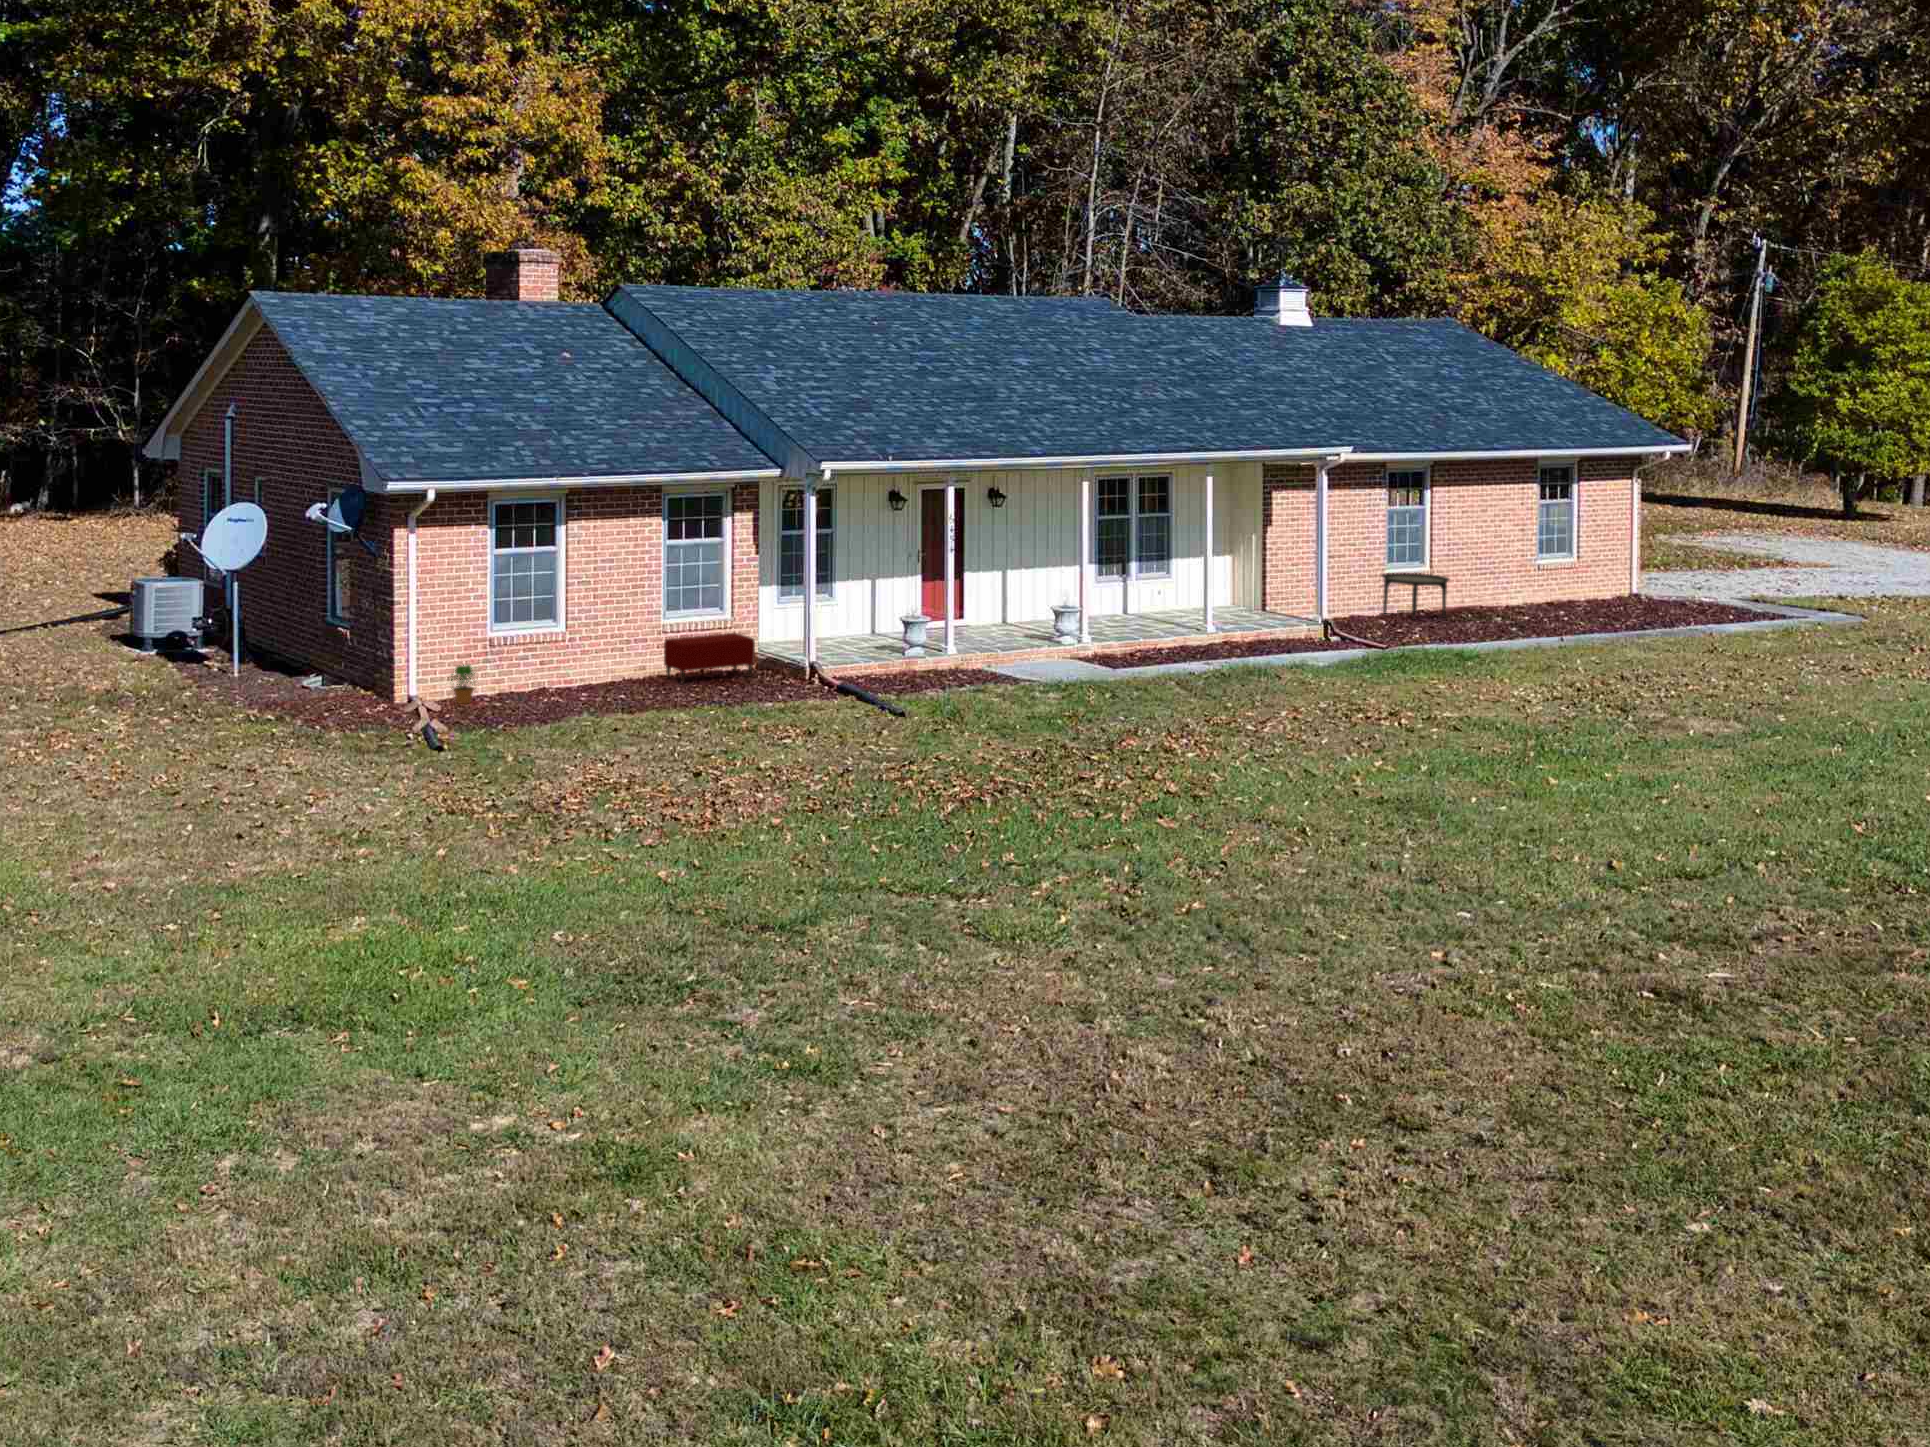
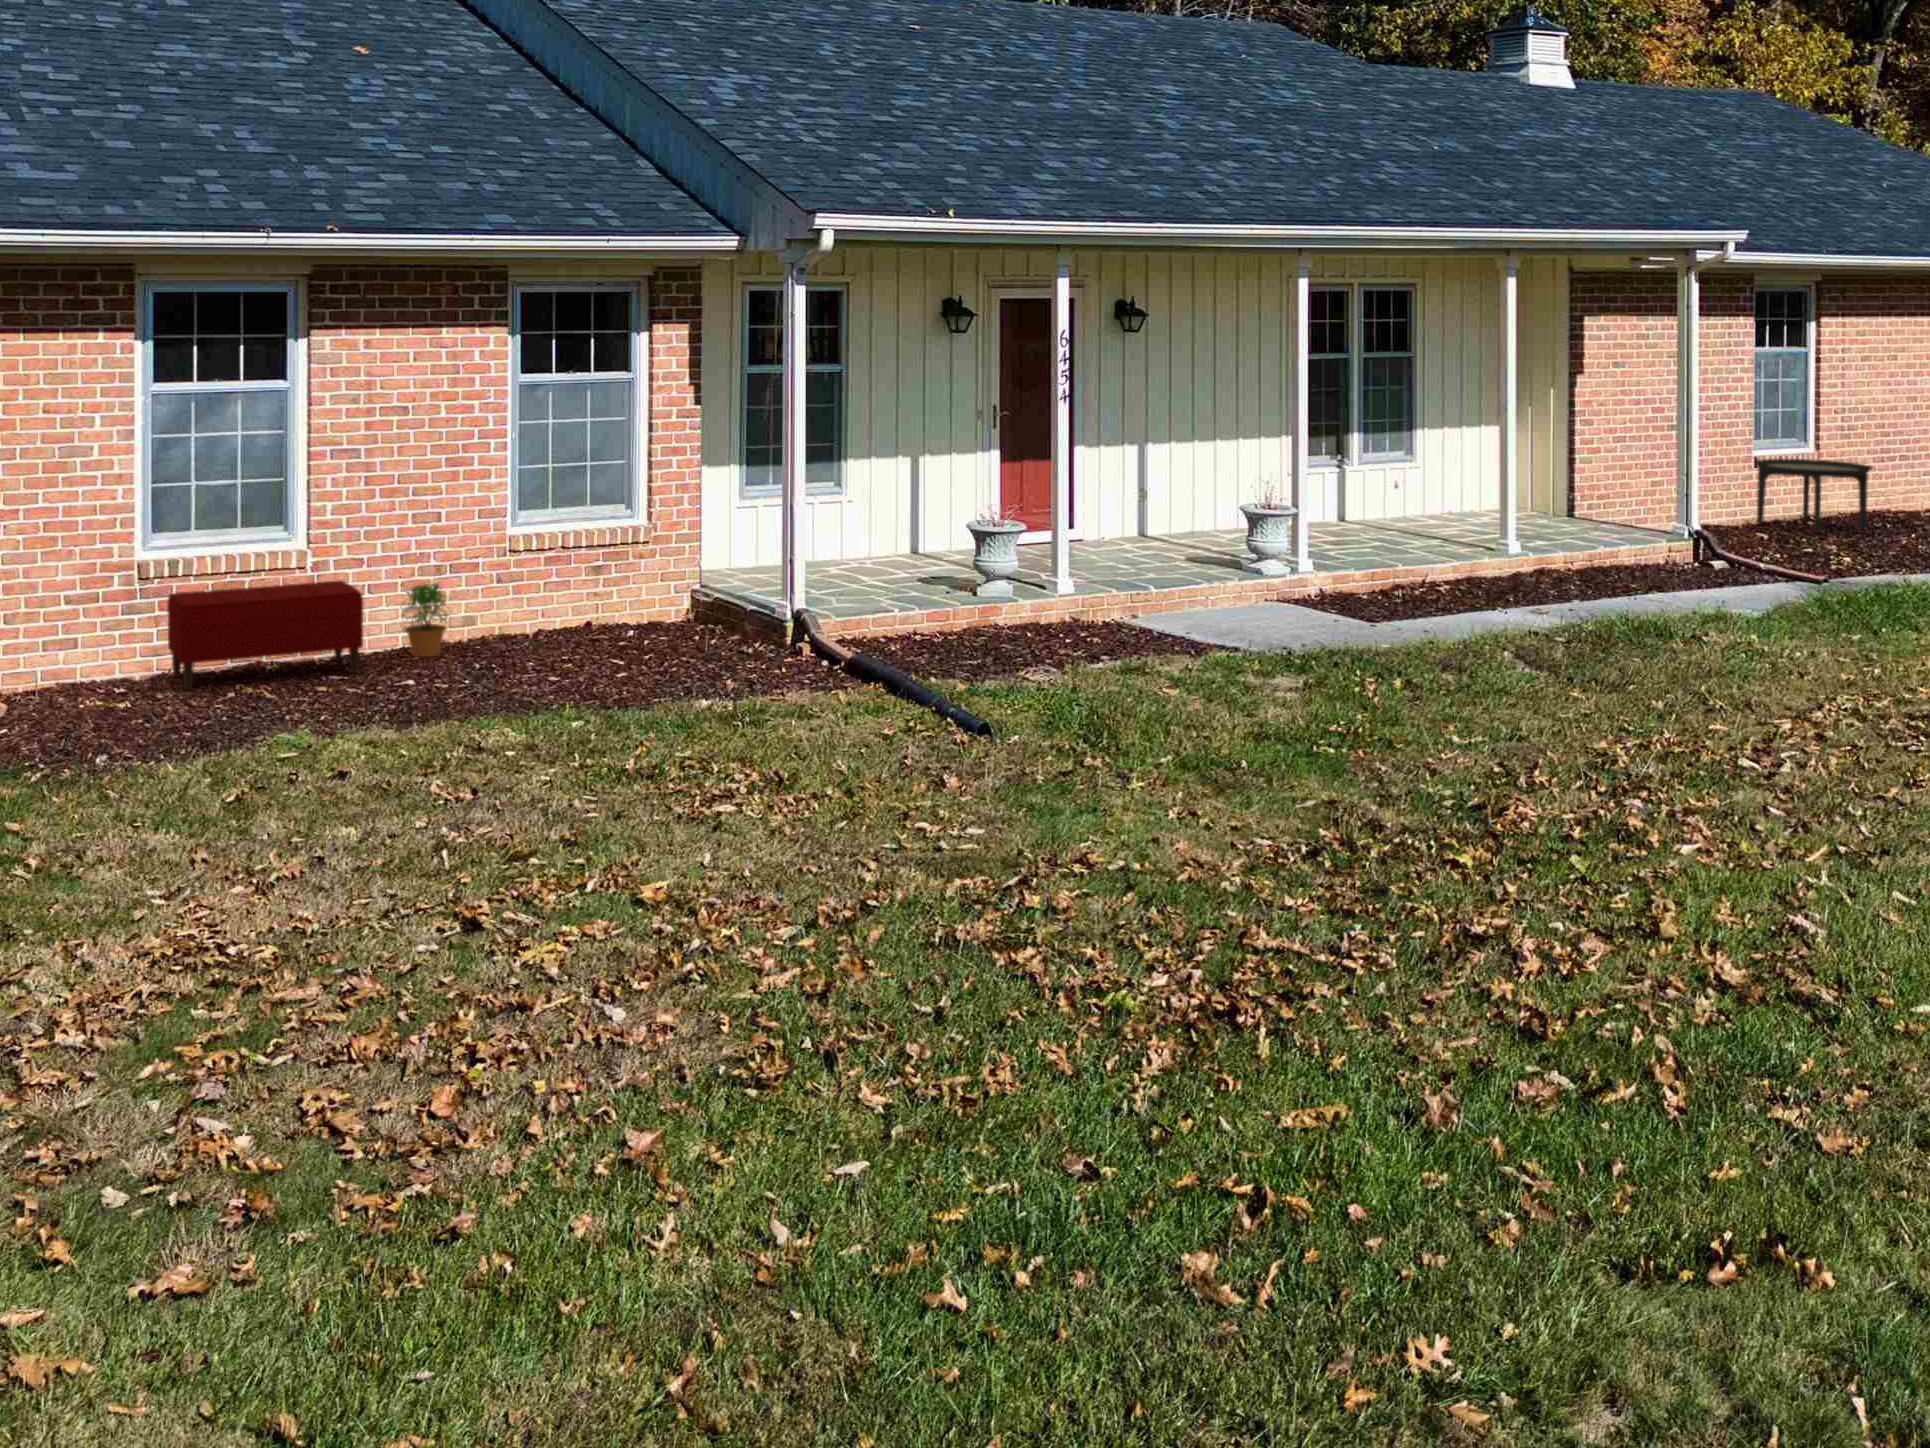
bench: present [664,633,755,683] -> present [167,581,363,690]
potted plant: present [451,664,475,704] -> present [401,584,449,657]

